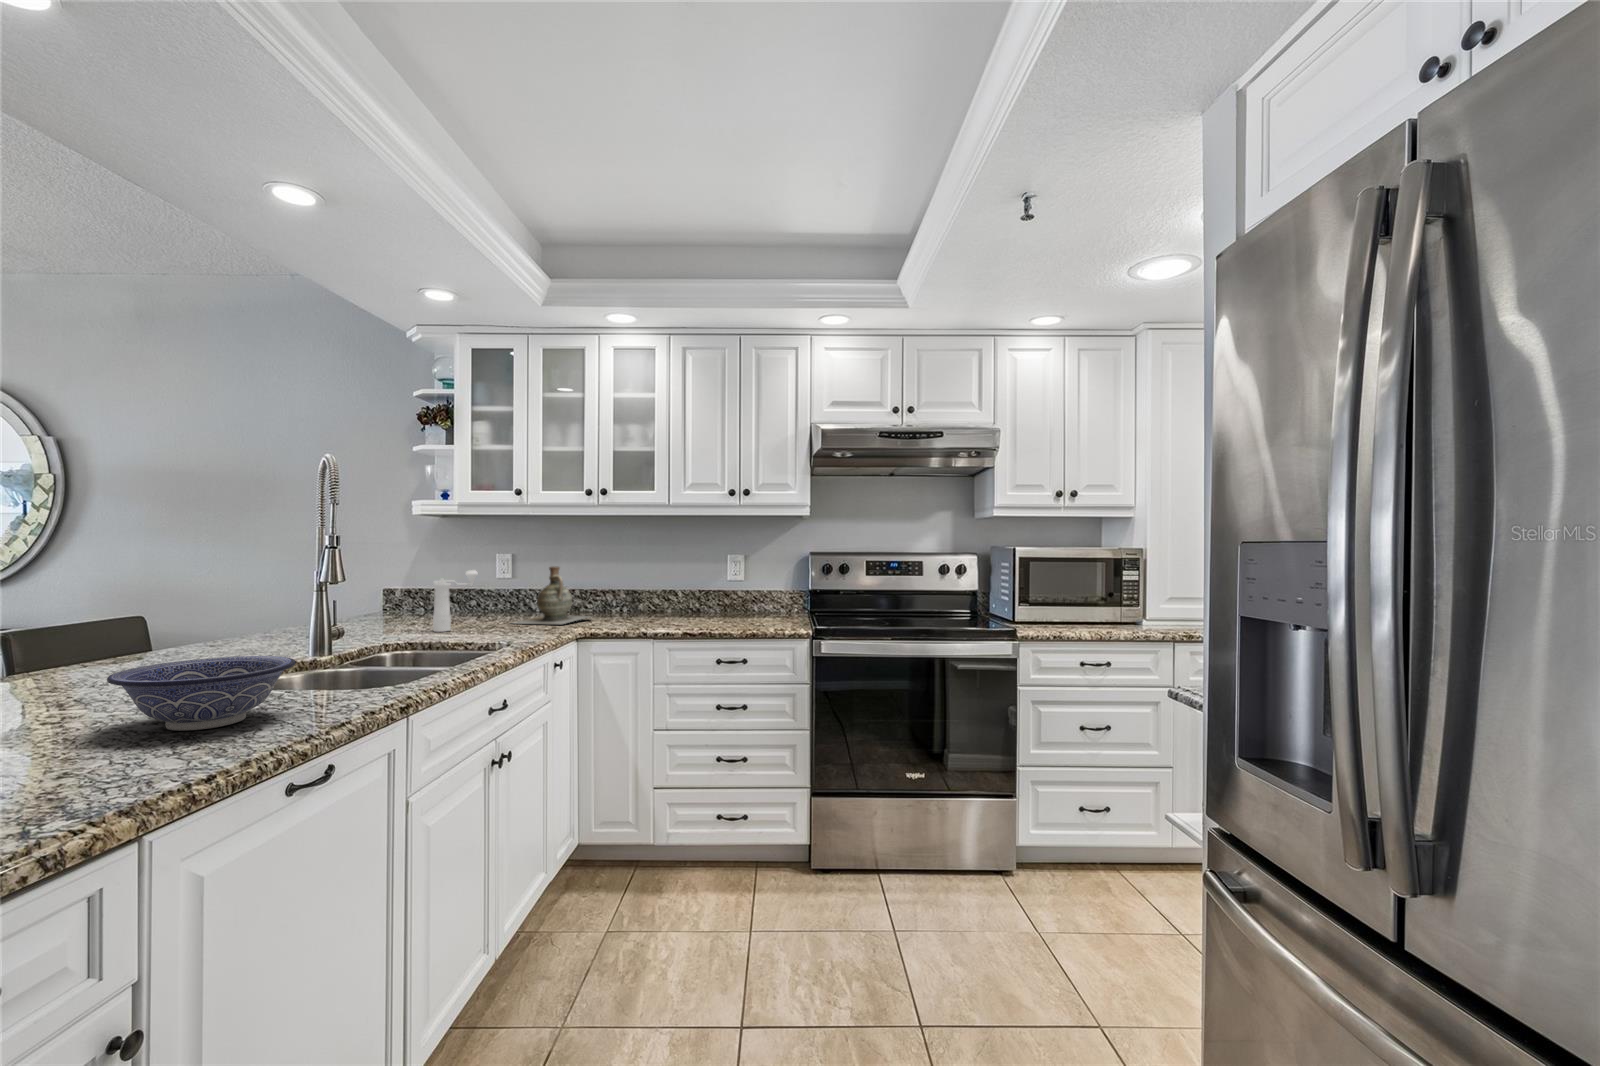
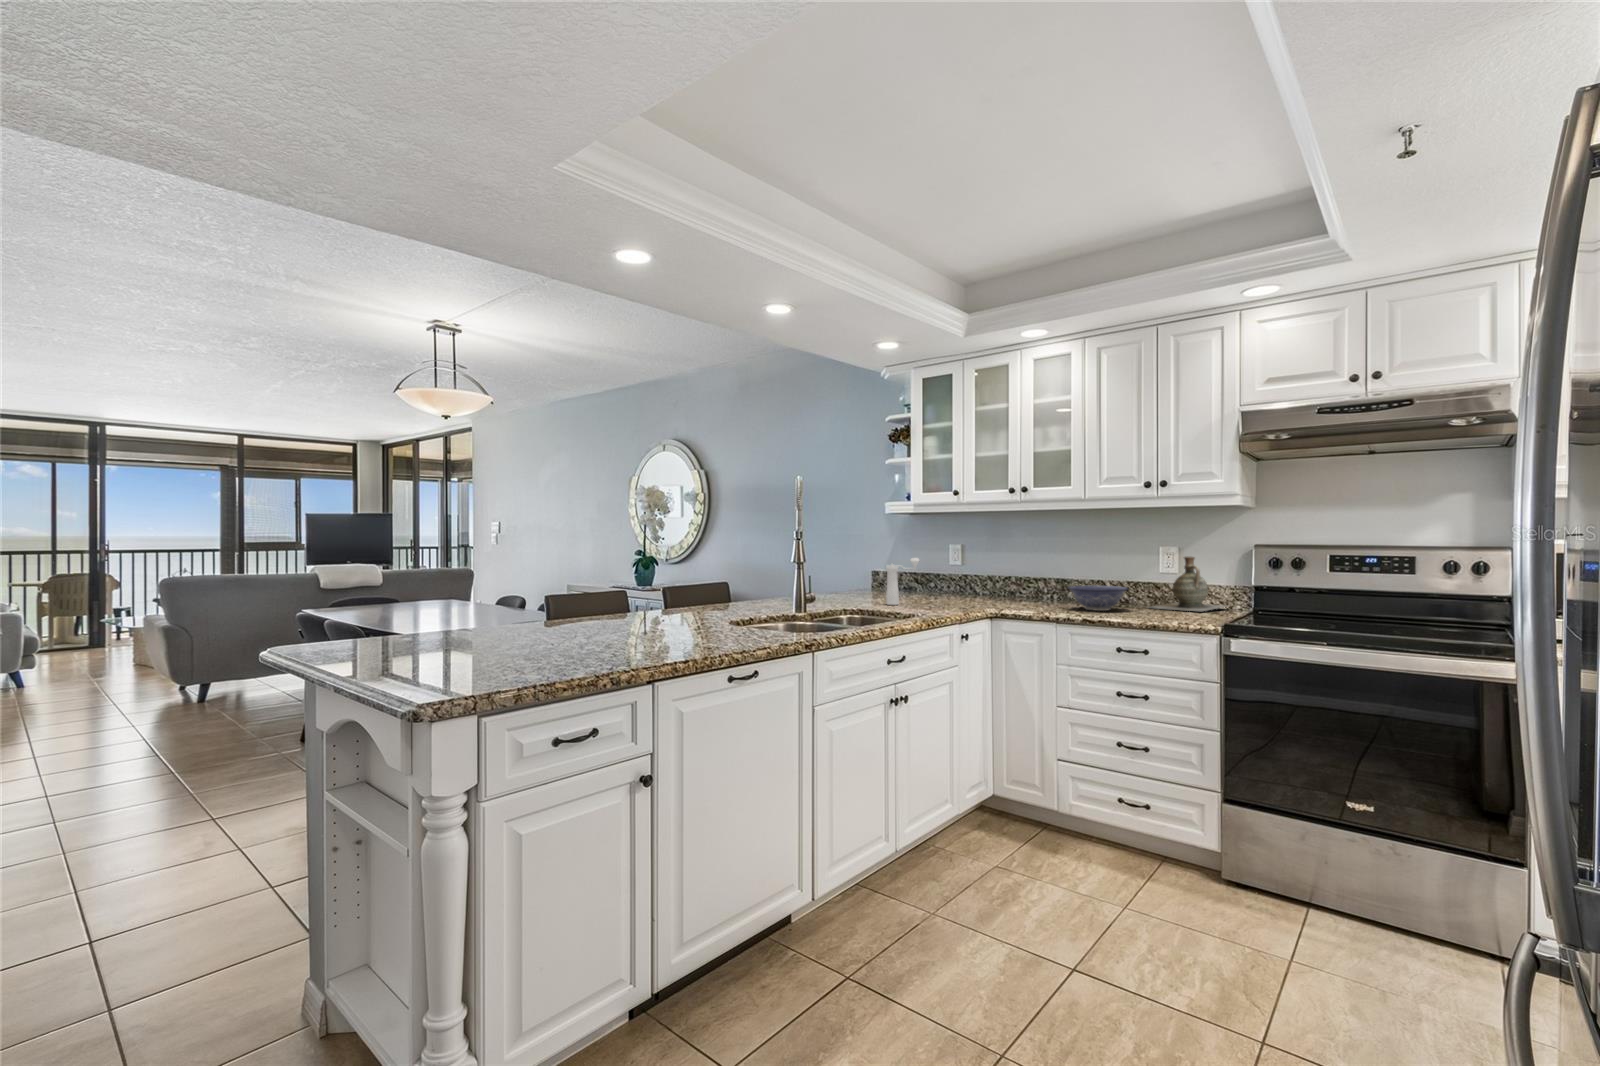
ceramic jug: present [514,567,589,624] -> present [1152,557,1225,611]
decorative bowl: present [107,656,295,731] -> present [1068,586,1128,611]

